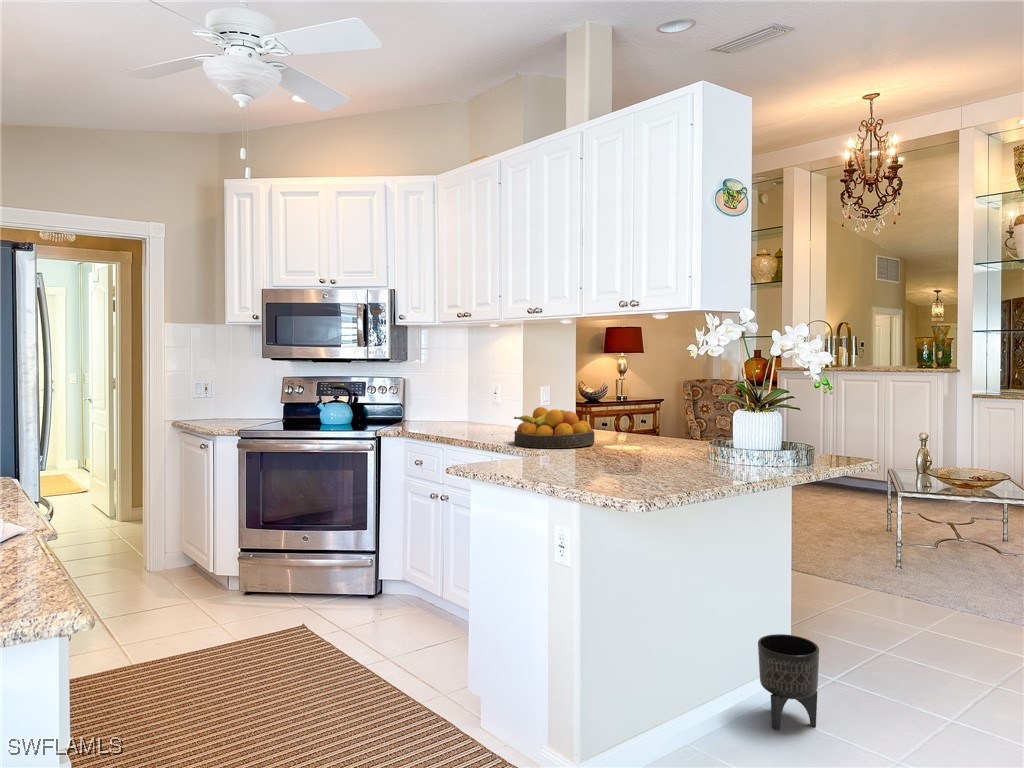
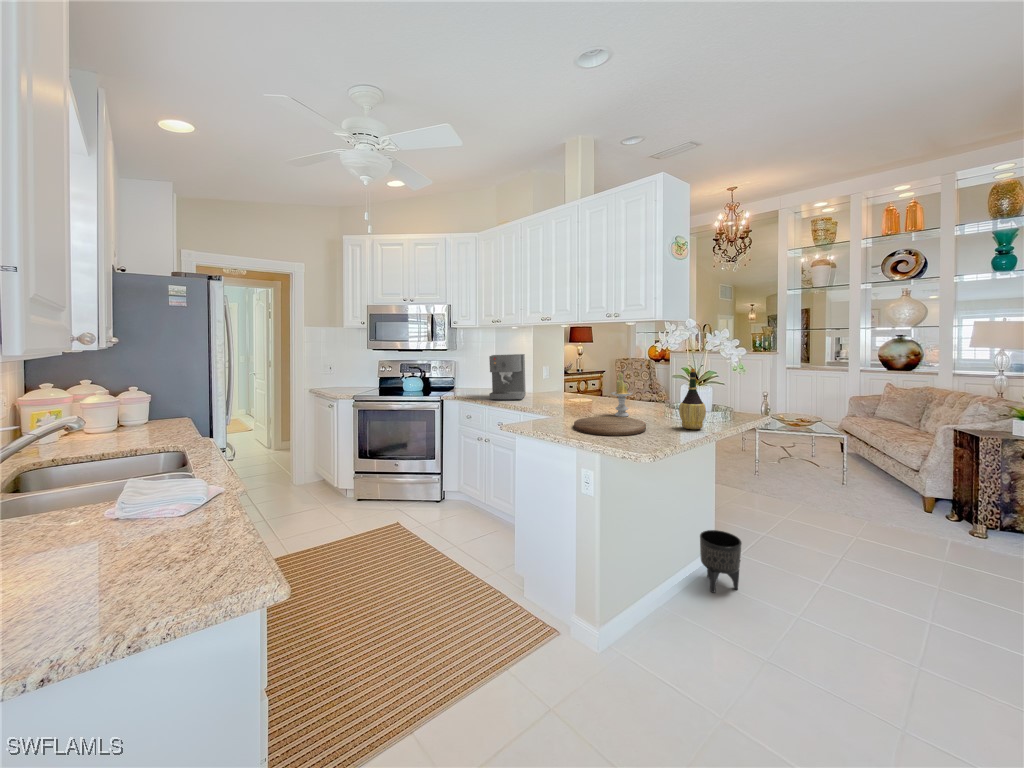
coffee maker: none [453,364,513,435] -> present [489,354,526,400]
wine bottle: none [717,380,755,471] -> present [679,368,706,429]
candle: none [627,390,661,457] -> present [611,373,633,417]
fruit bowl: present [514,407,595,448] -> none [531,383,584,410]
cutting board: none [560,454,666,477] -> present [574,417,646,436]

